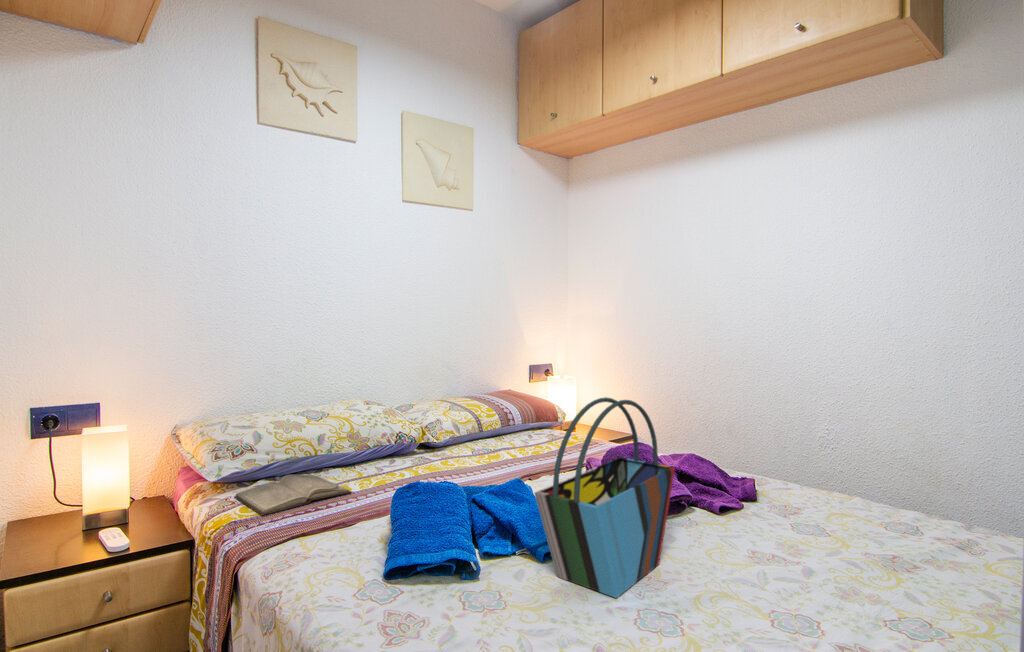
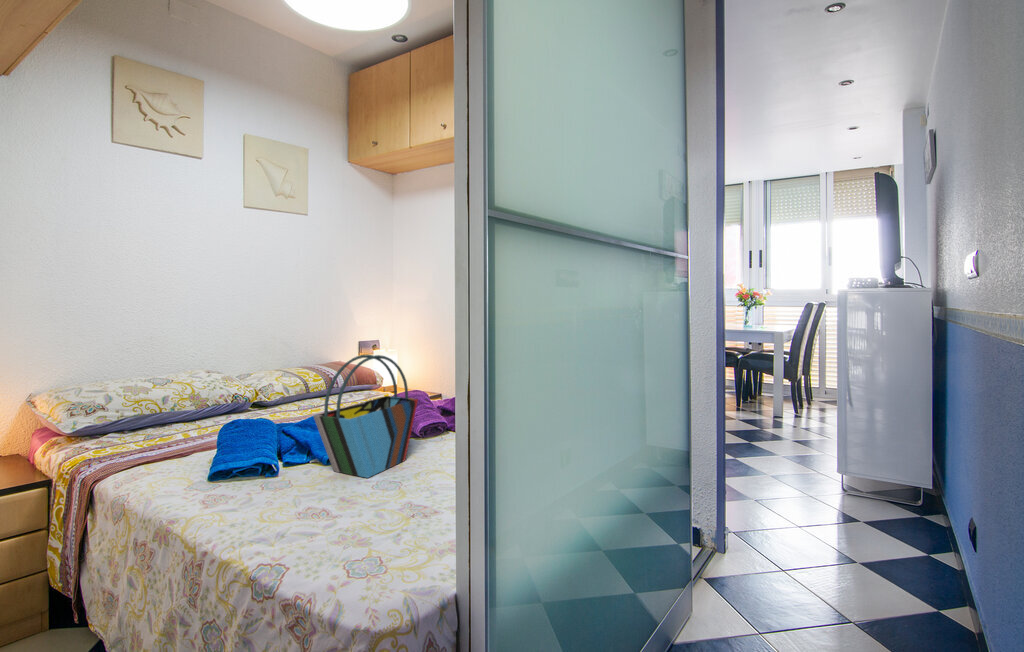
diary: present [234,475,351,516] -> none [87,427,191,454]

